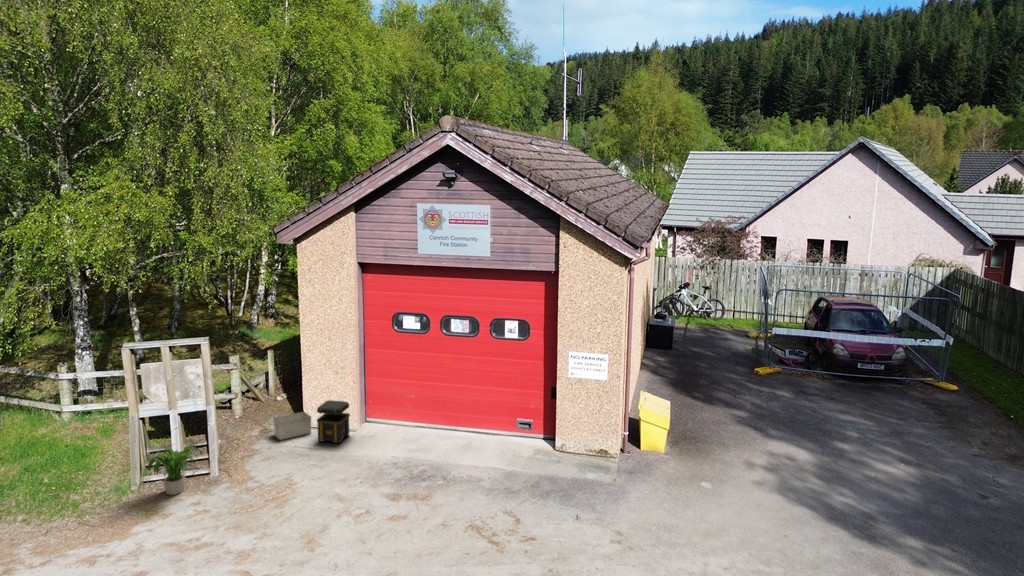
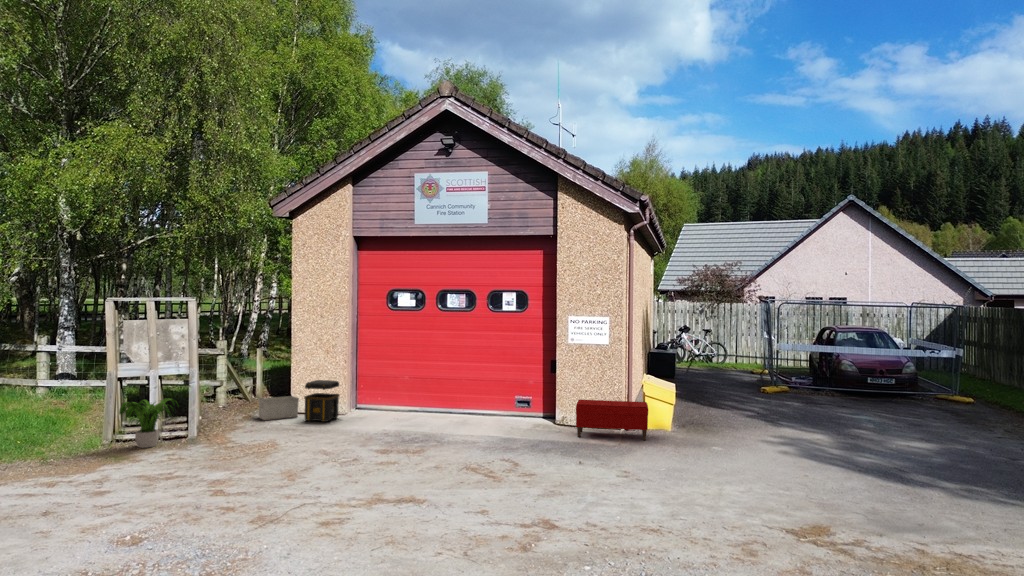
bench: none [573,431,641,477] -> present [576,400,648,441]

